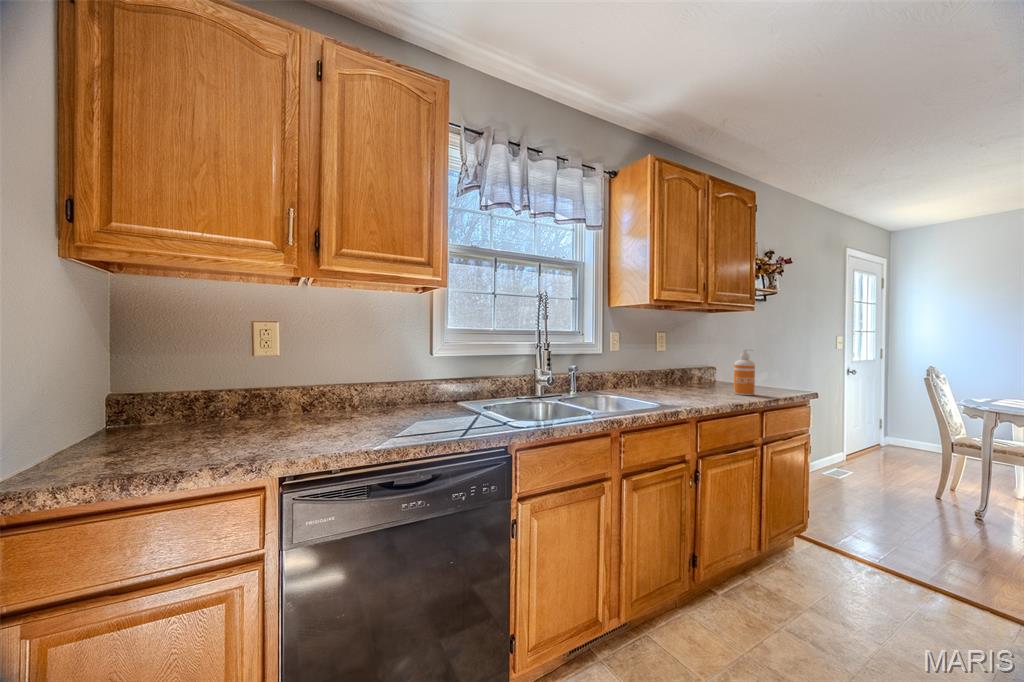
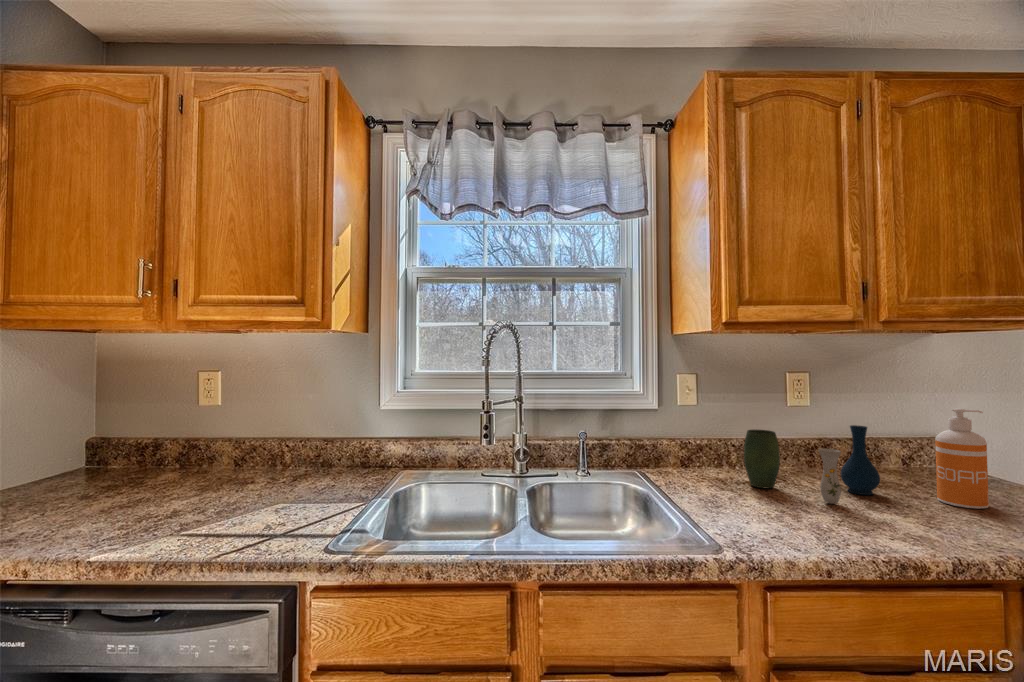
vase: none [658,360,715,398] -> present [744,425,880,504]

